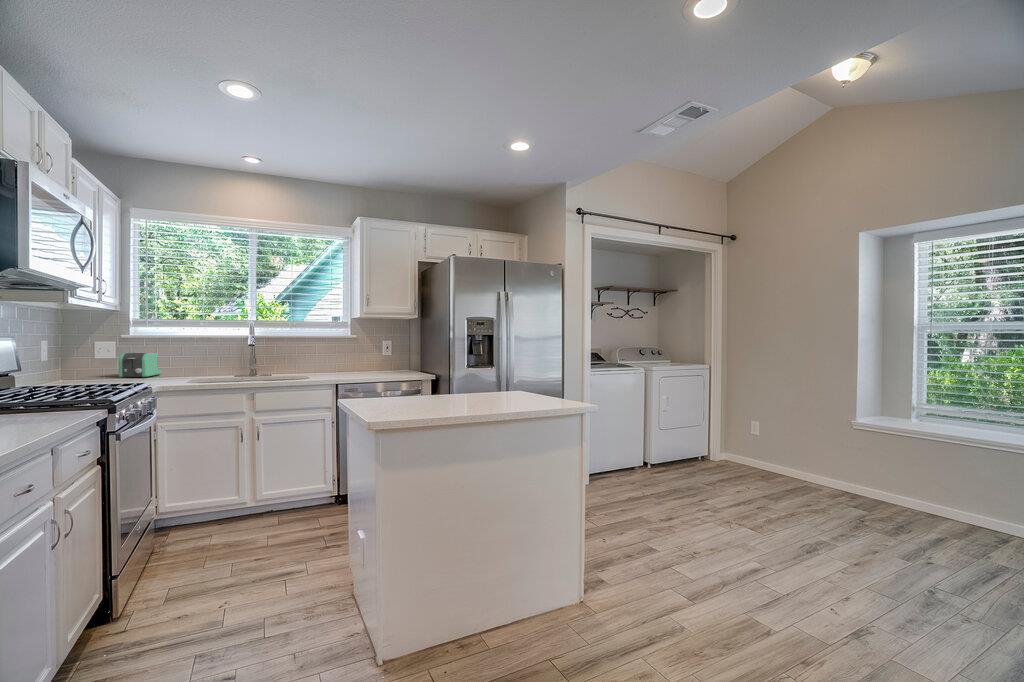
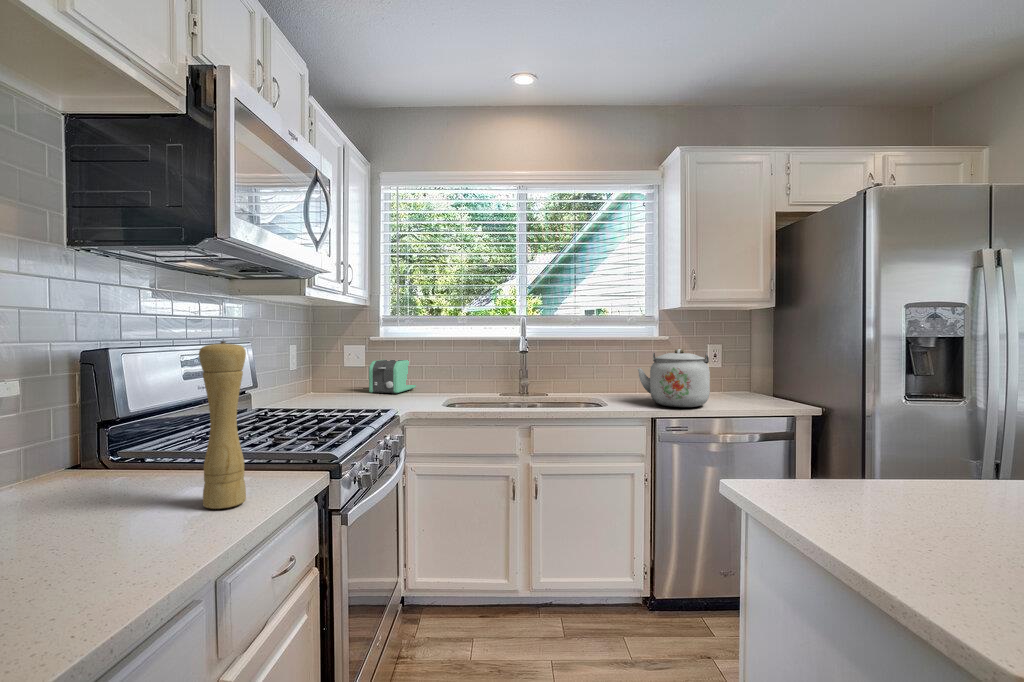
pepper mill: none [30,330,61,419] -> present [199,341,246,509]
kettle: none [332,343,378,377] -> present [637,349,710,407]

